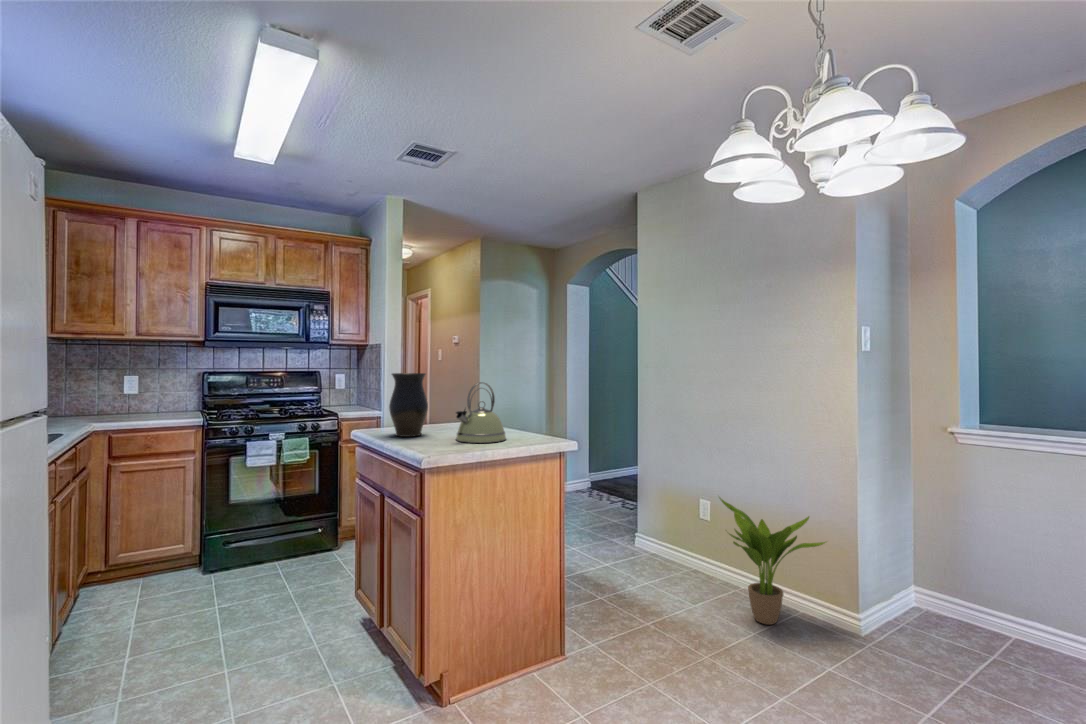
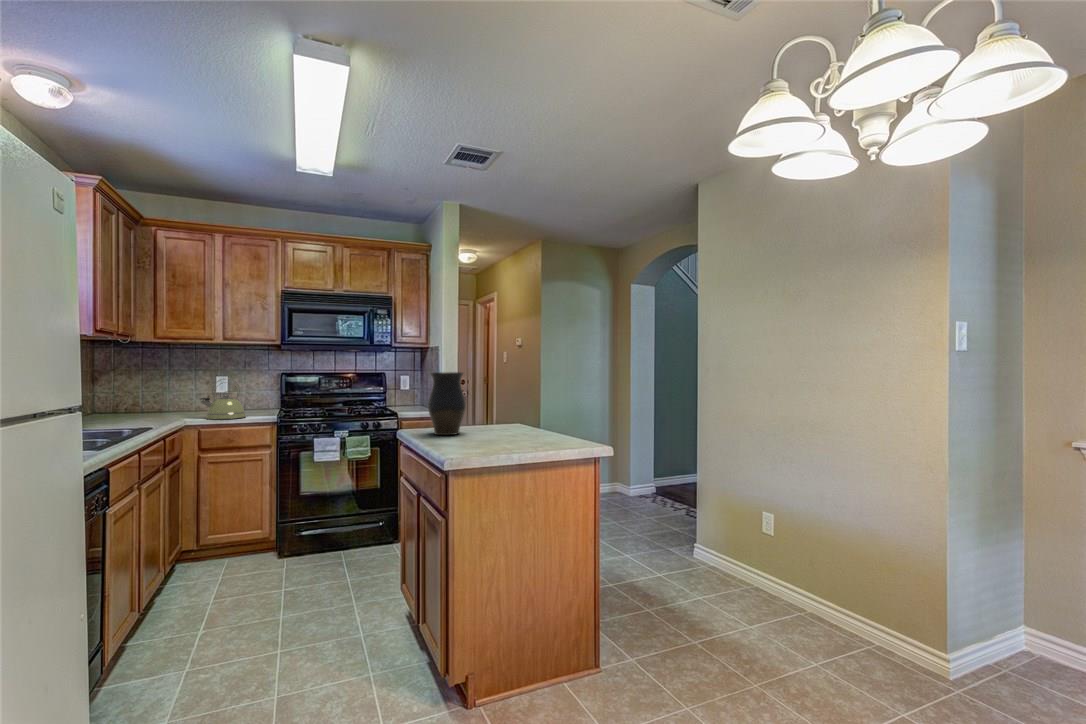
kettle: present [456,382,506,443] -> present [201,379,246,419]
potted plant: present [720,498,825,625] -> none [775,505,905,652]

